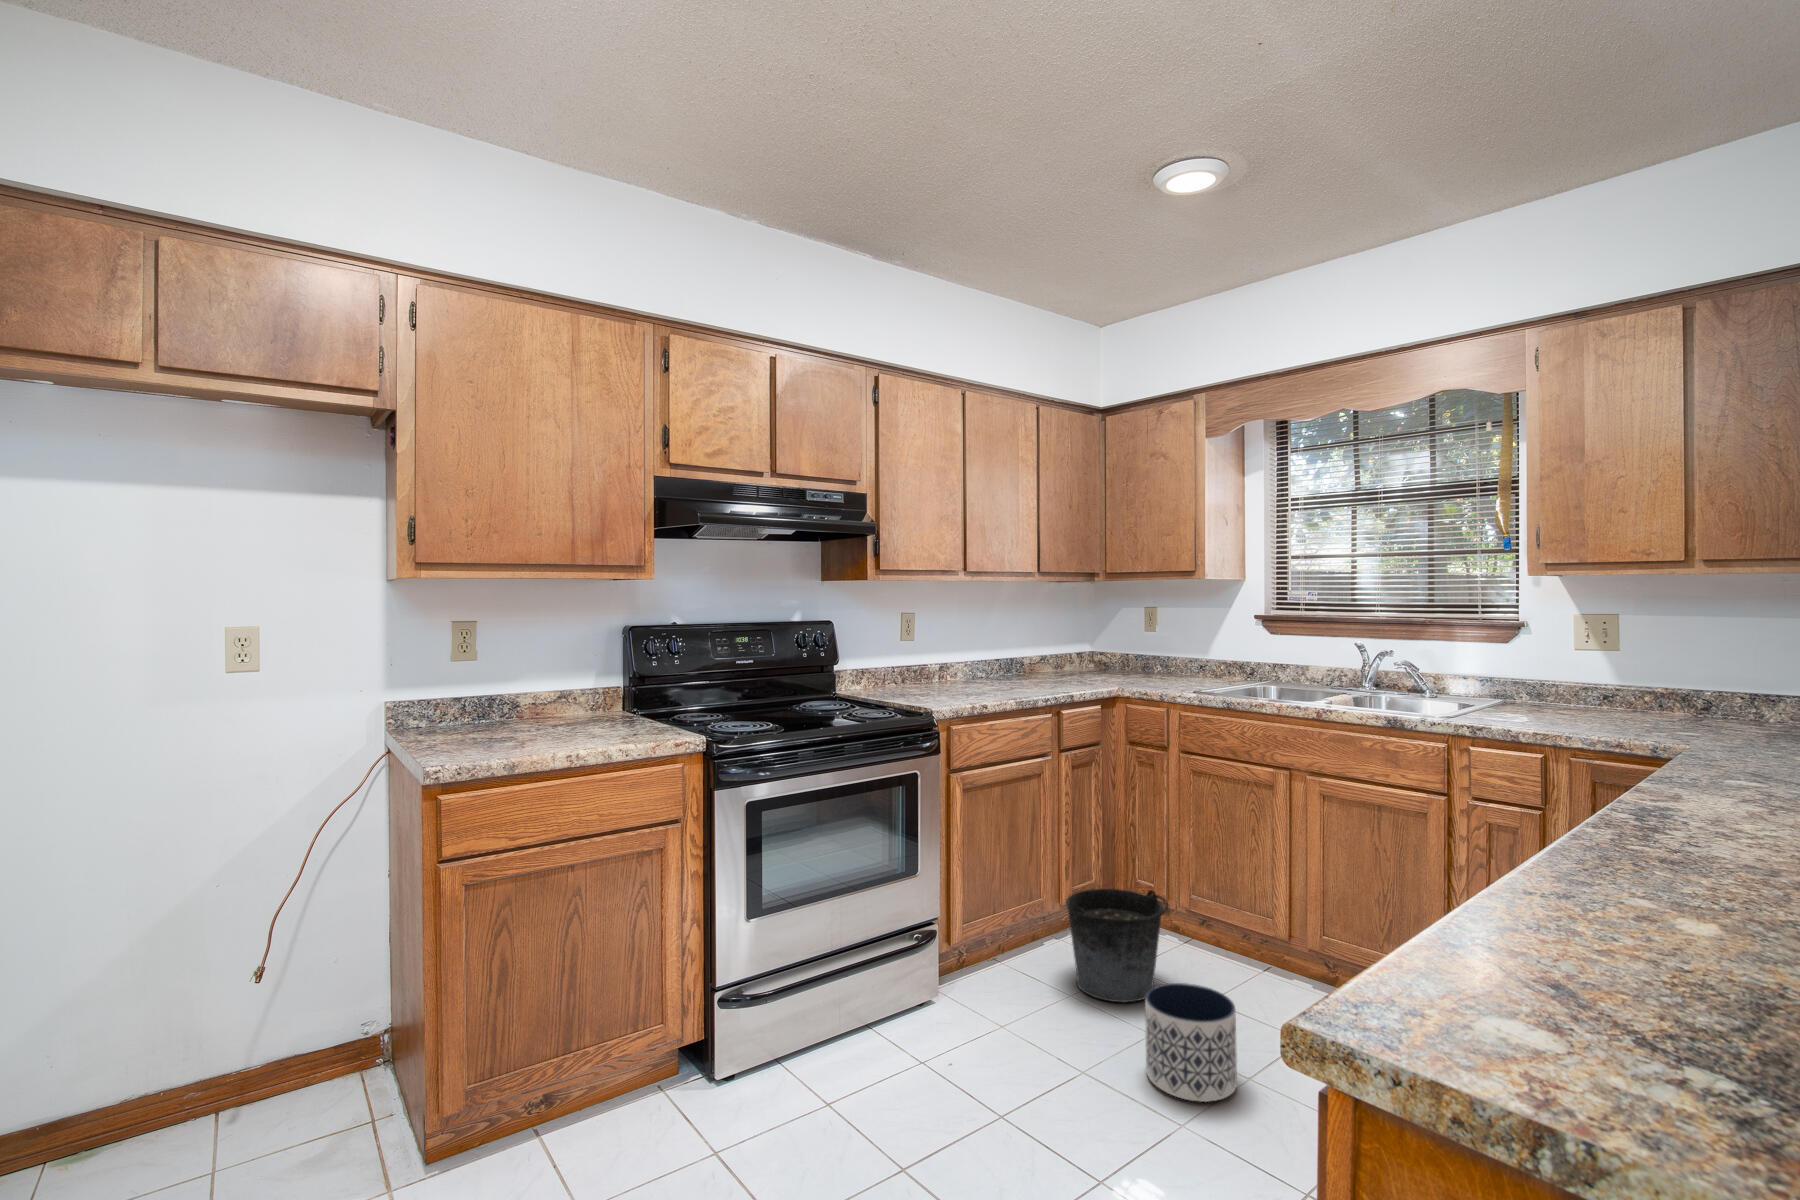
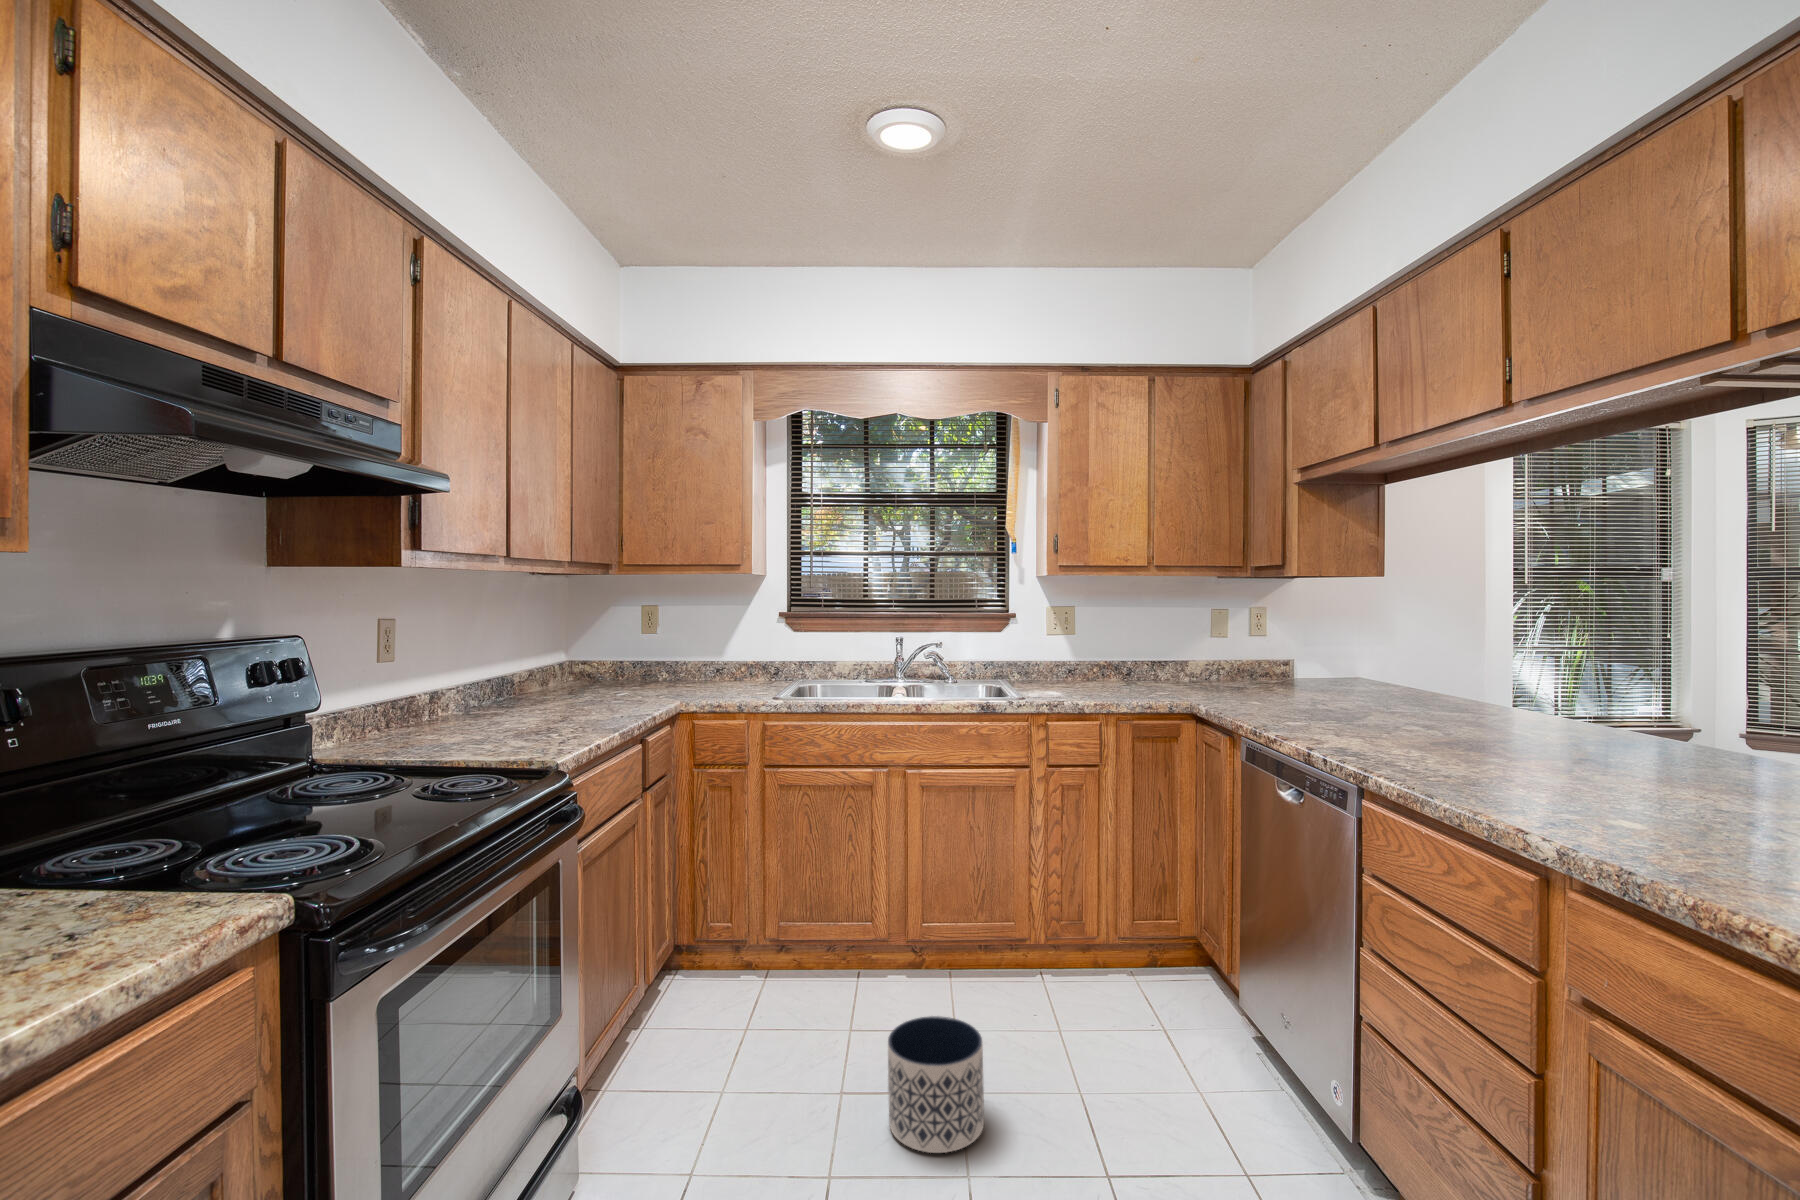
bucket: present [1066,889,1169,1002] -> none [703,930,823,1083]

